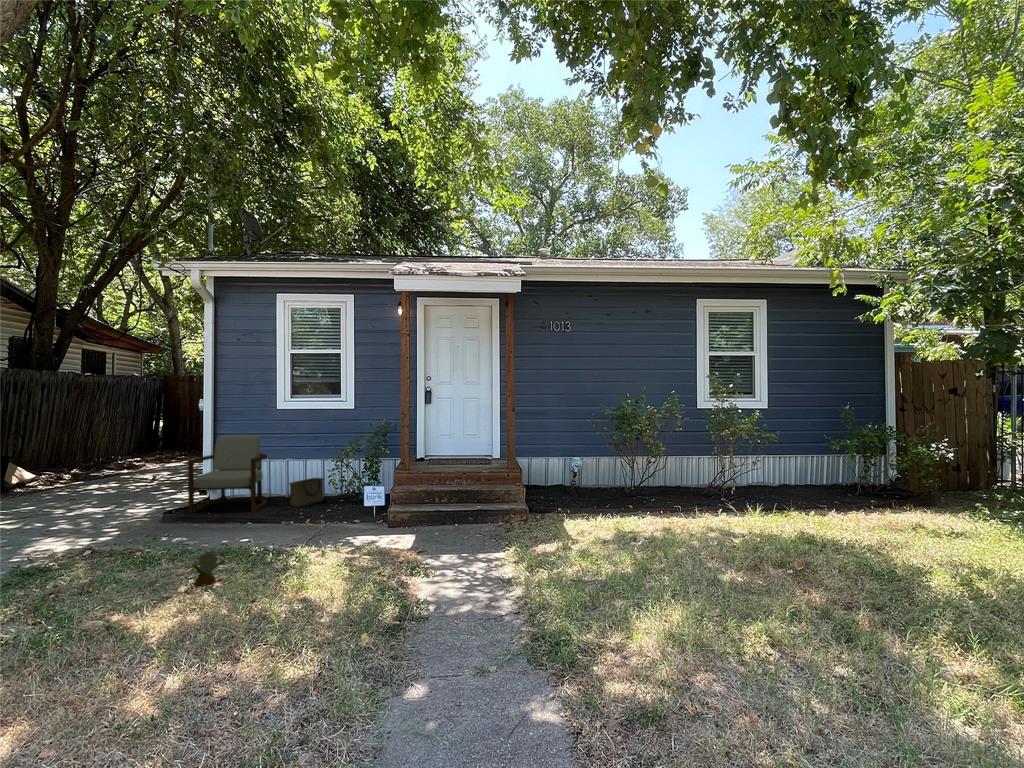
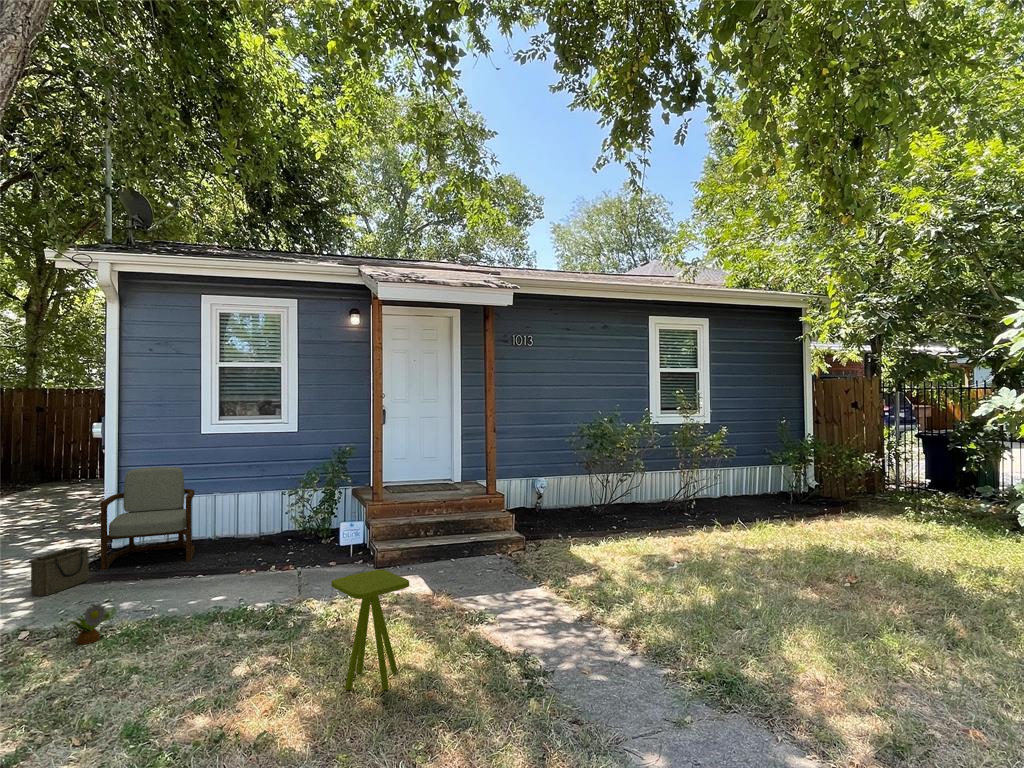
basket: present [289,478,324,507] -> present [29,547,90,596]
side table: none [234,520,295,627] -> present [331,569,409,690]
decorative plant: present [189,551,224,586] -> present [67,604,111,644]

